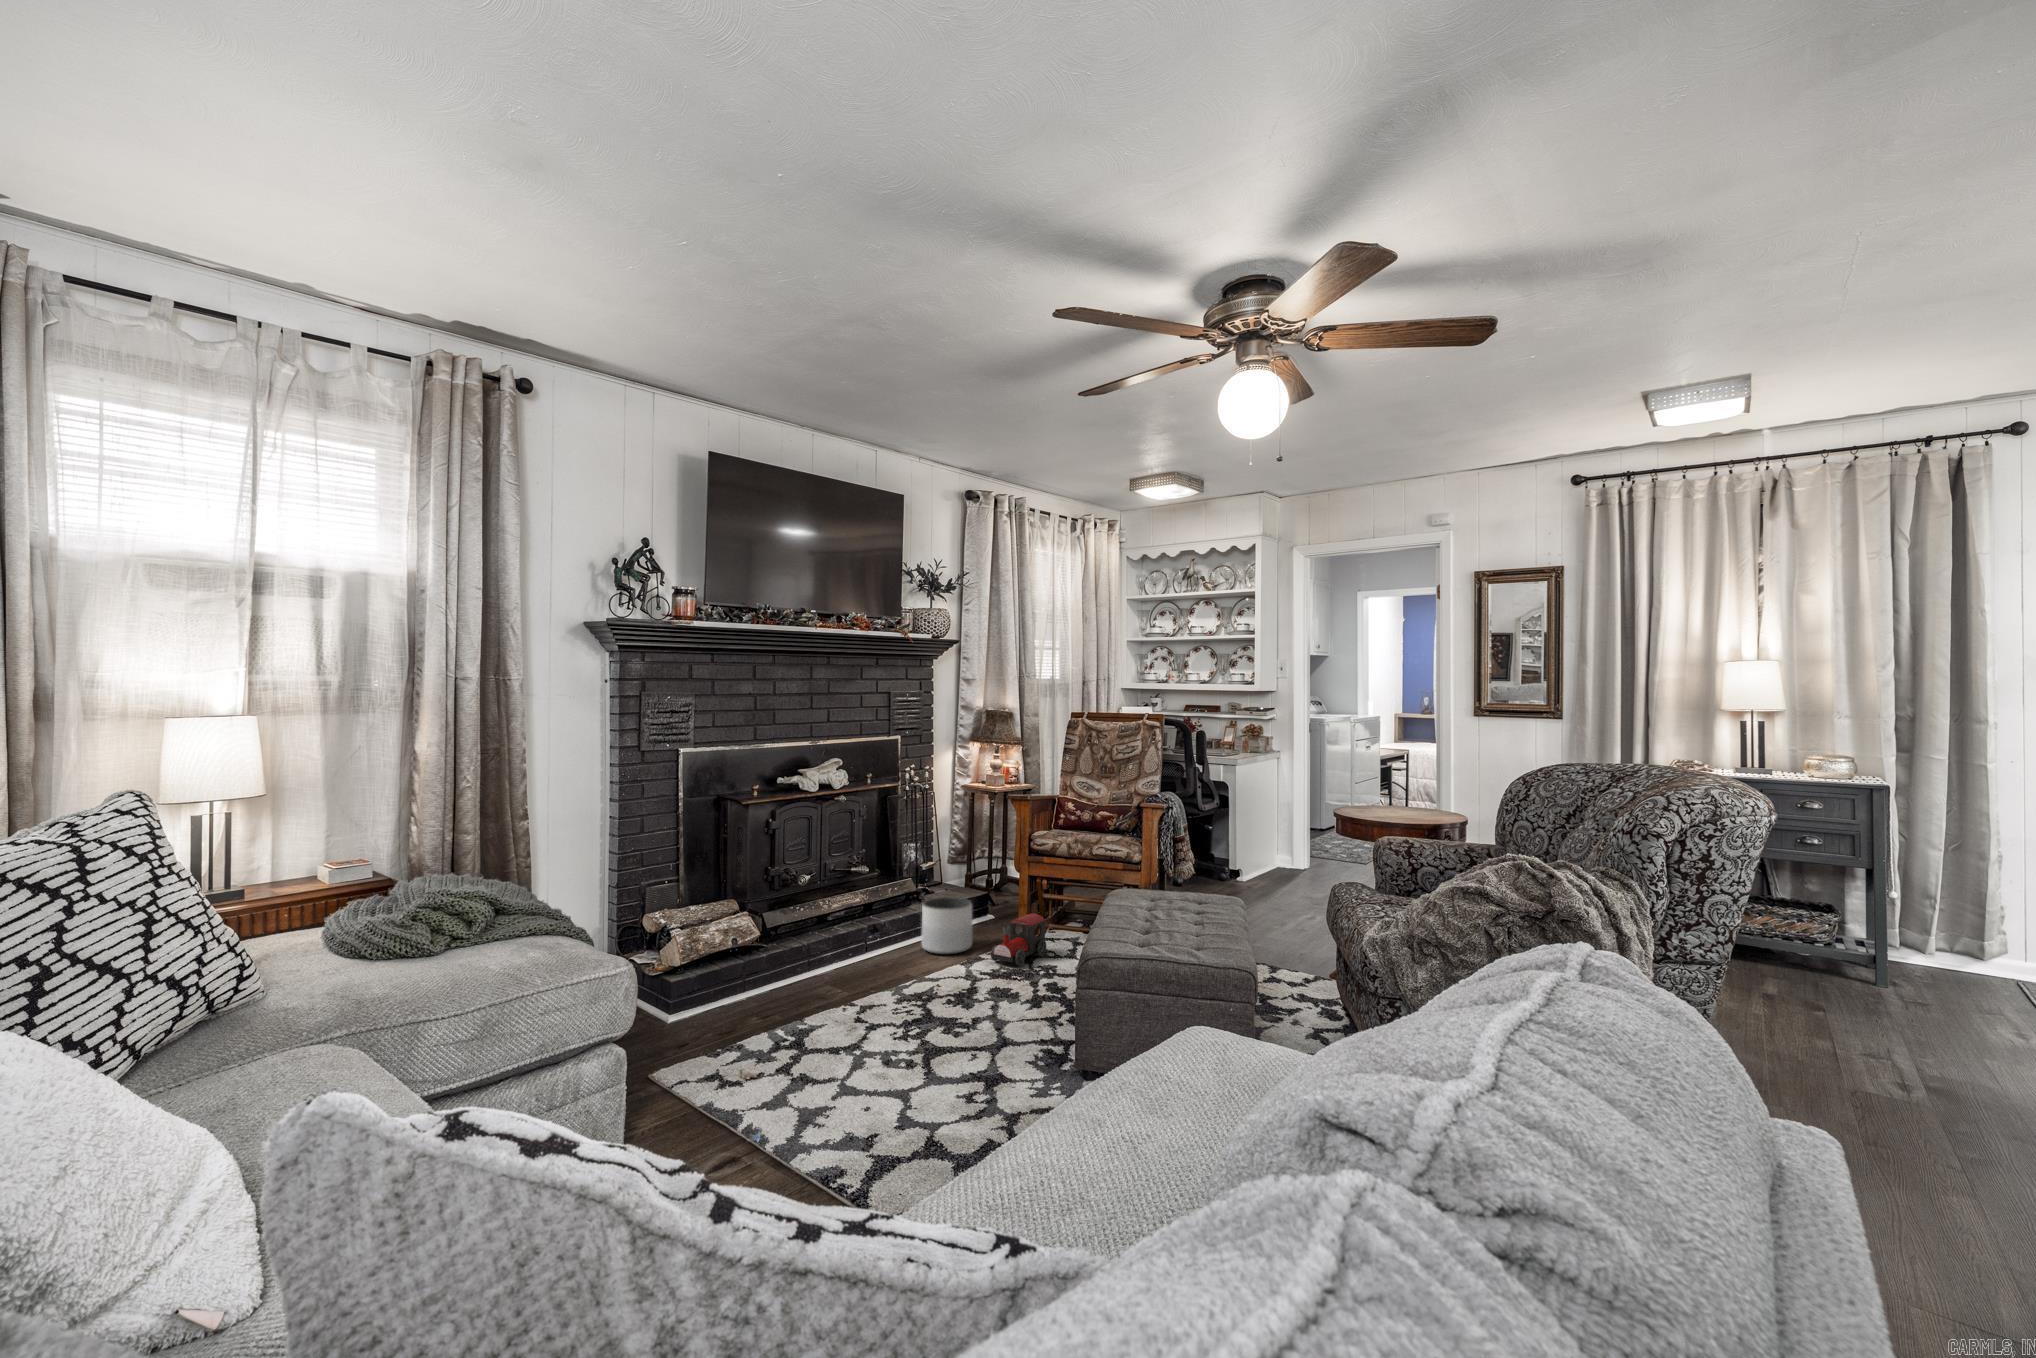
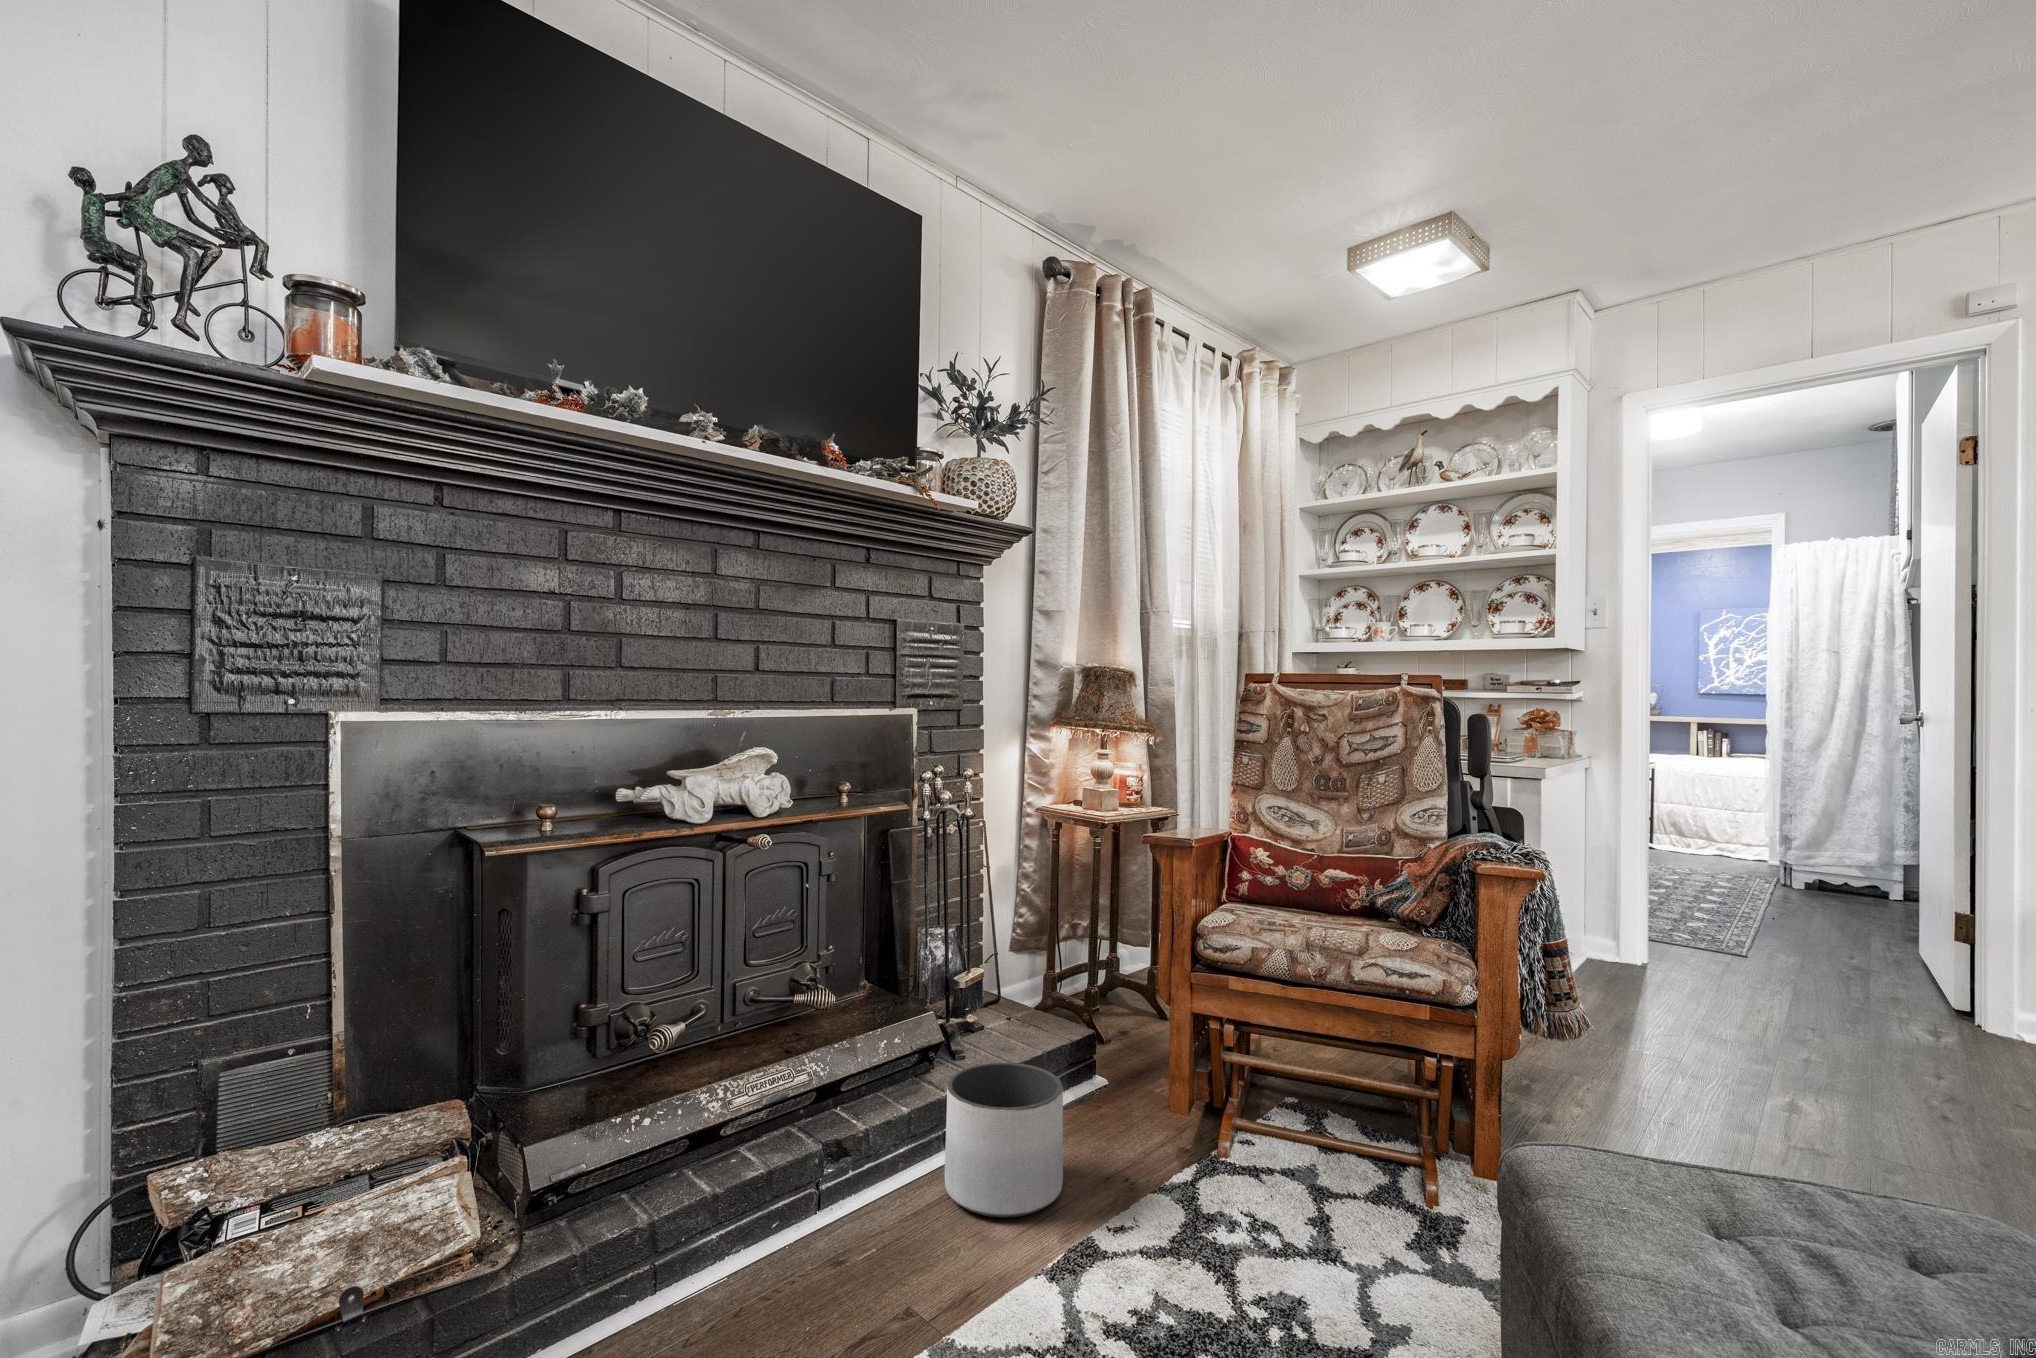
toy train: present [991,914,1046,966] -> none [1114,1125,1248,1289]

